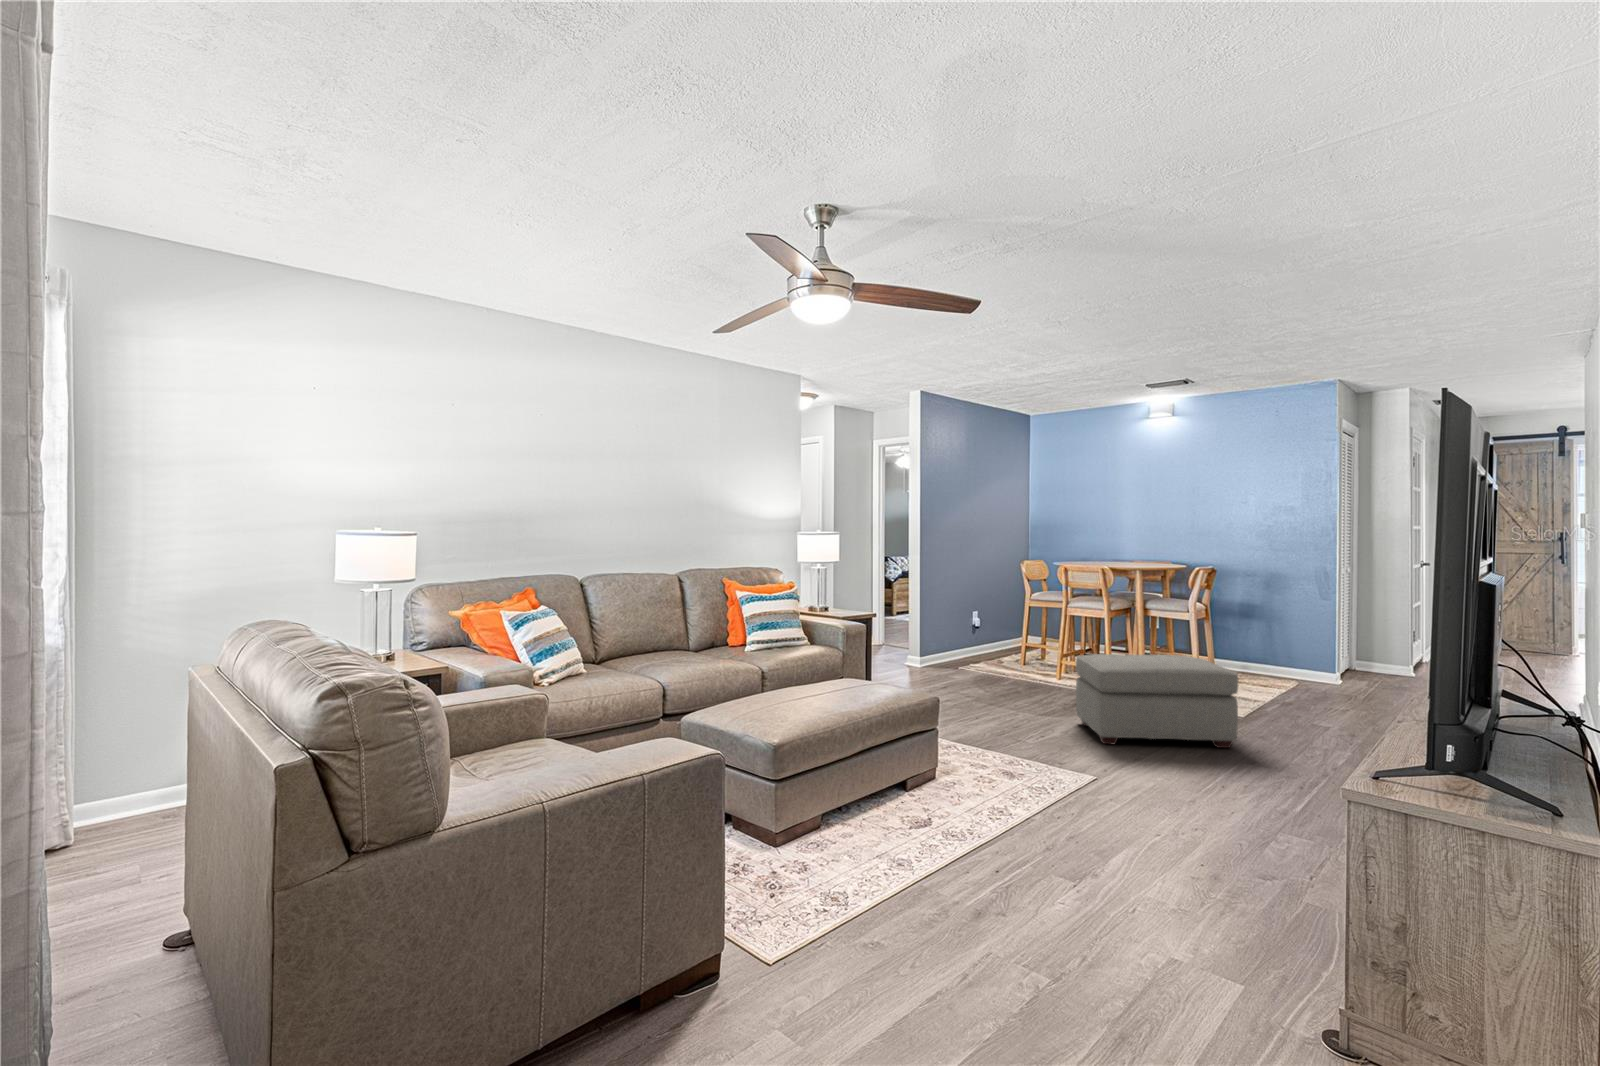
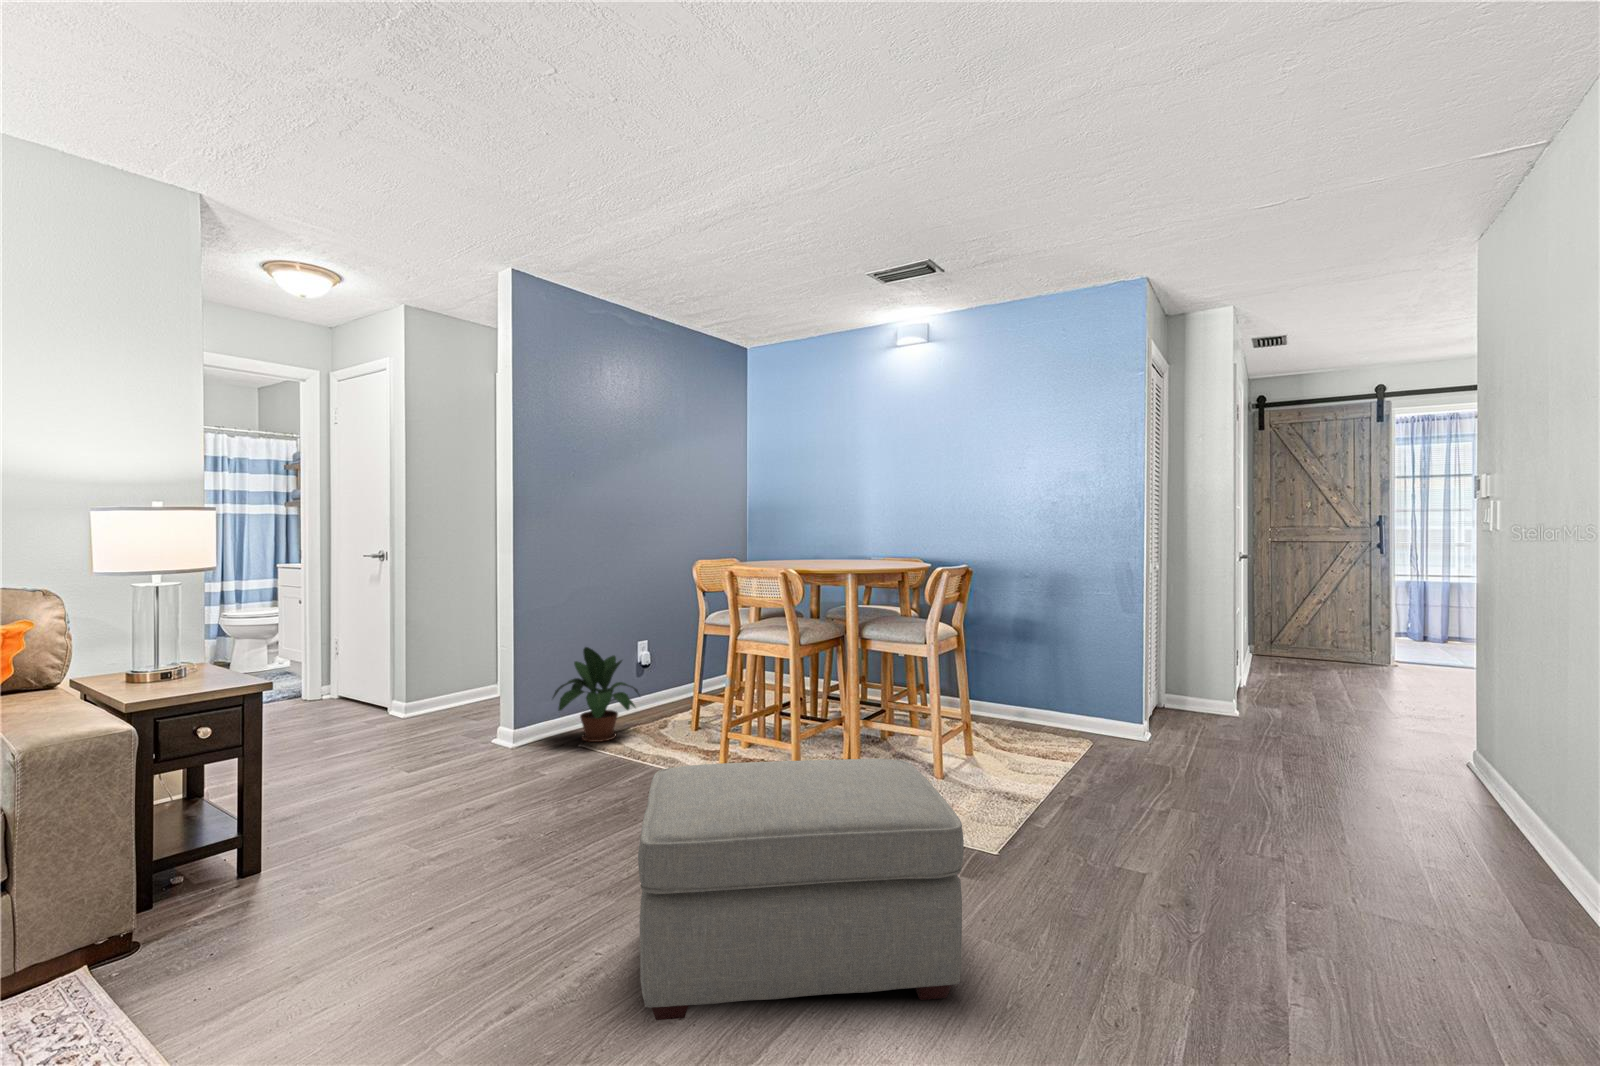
potted plant: none [940,611,990,668] -> present [553,647,639,742]

